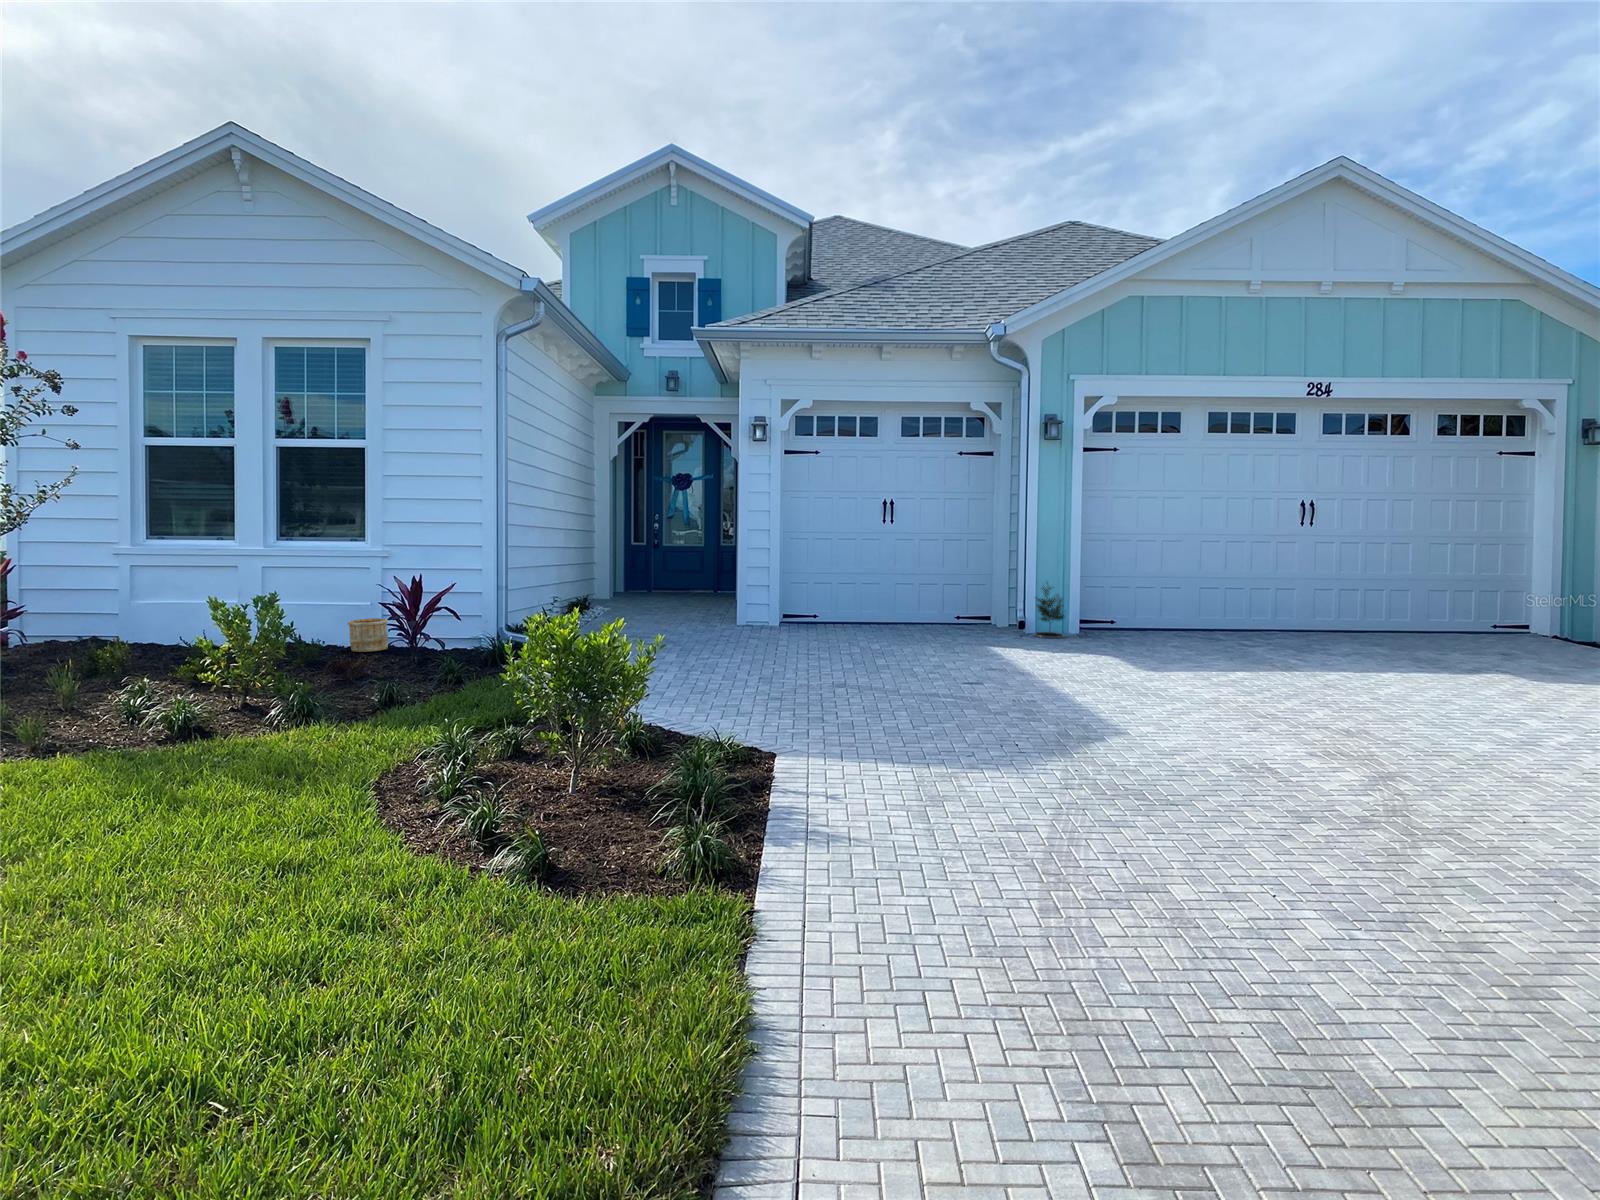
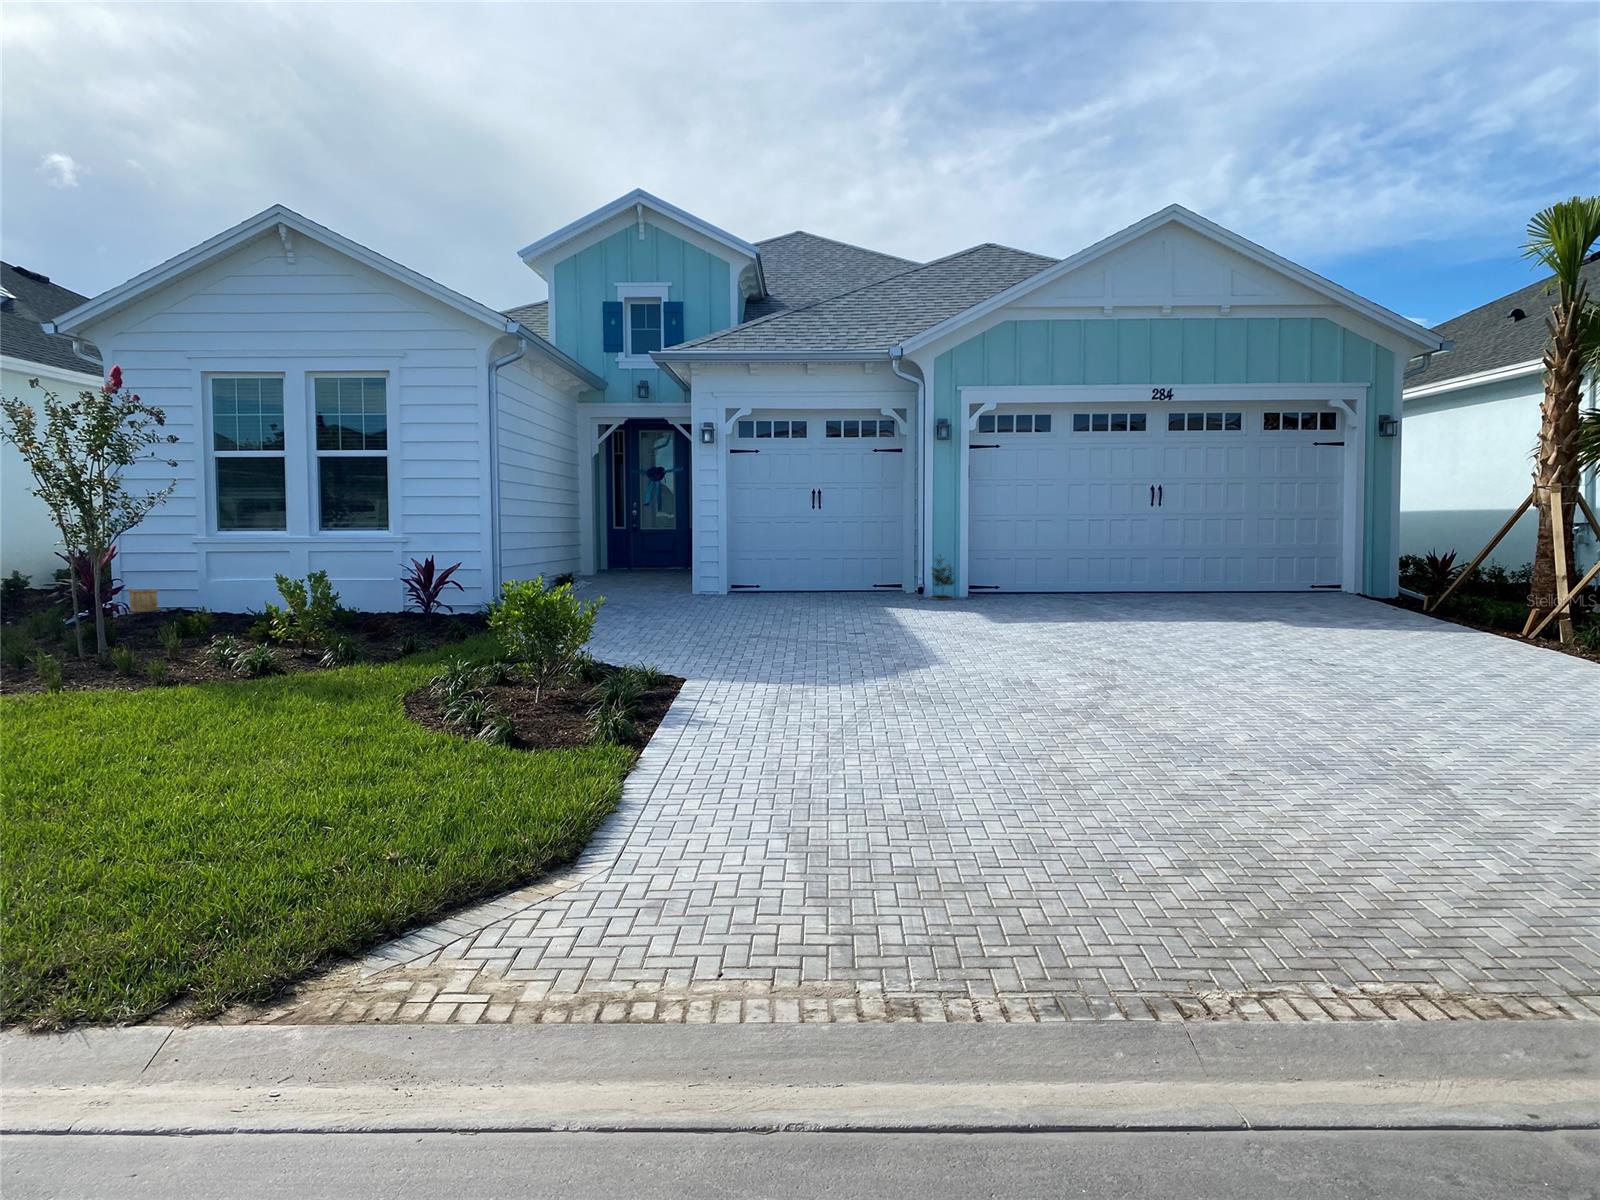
wooden bucket: present [348,618,388,652] -> present [128,588,162,612]

